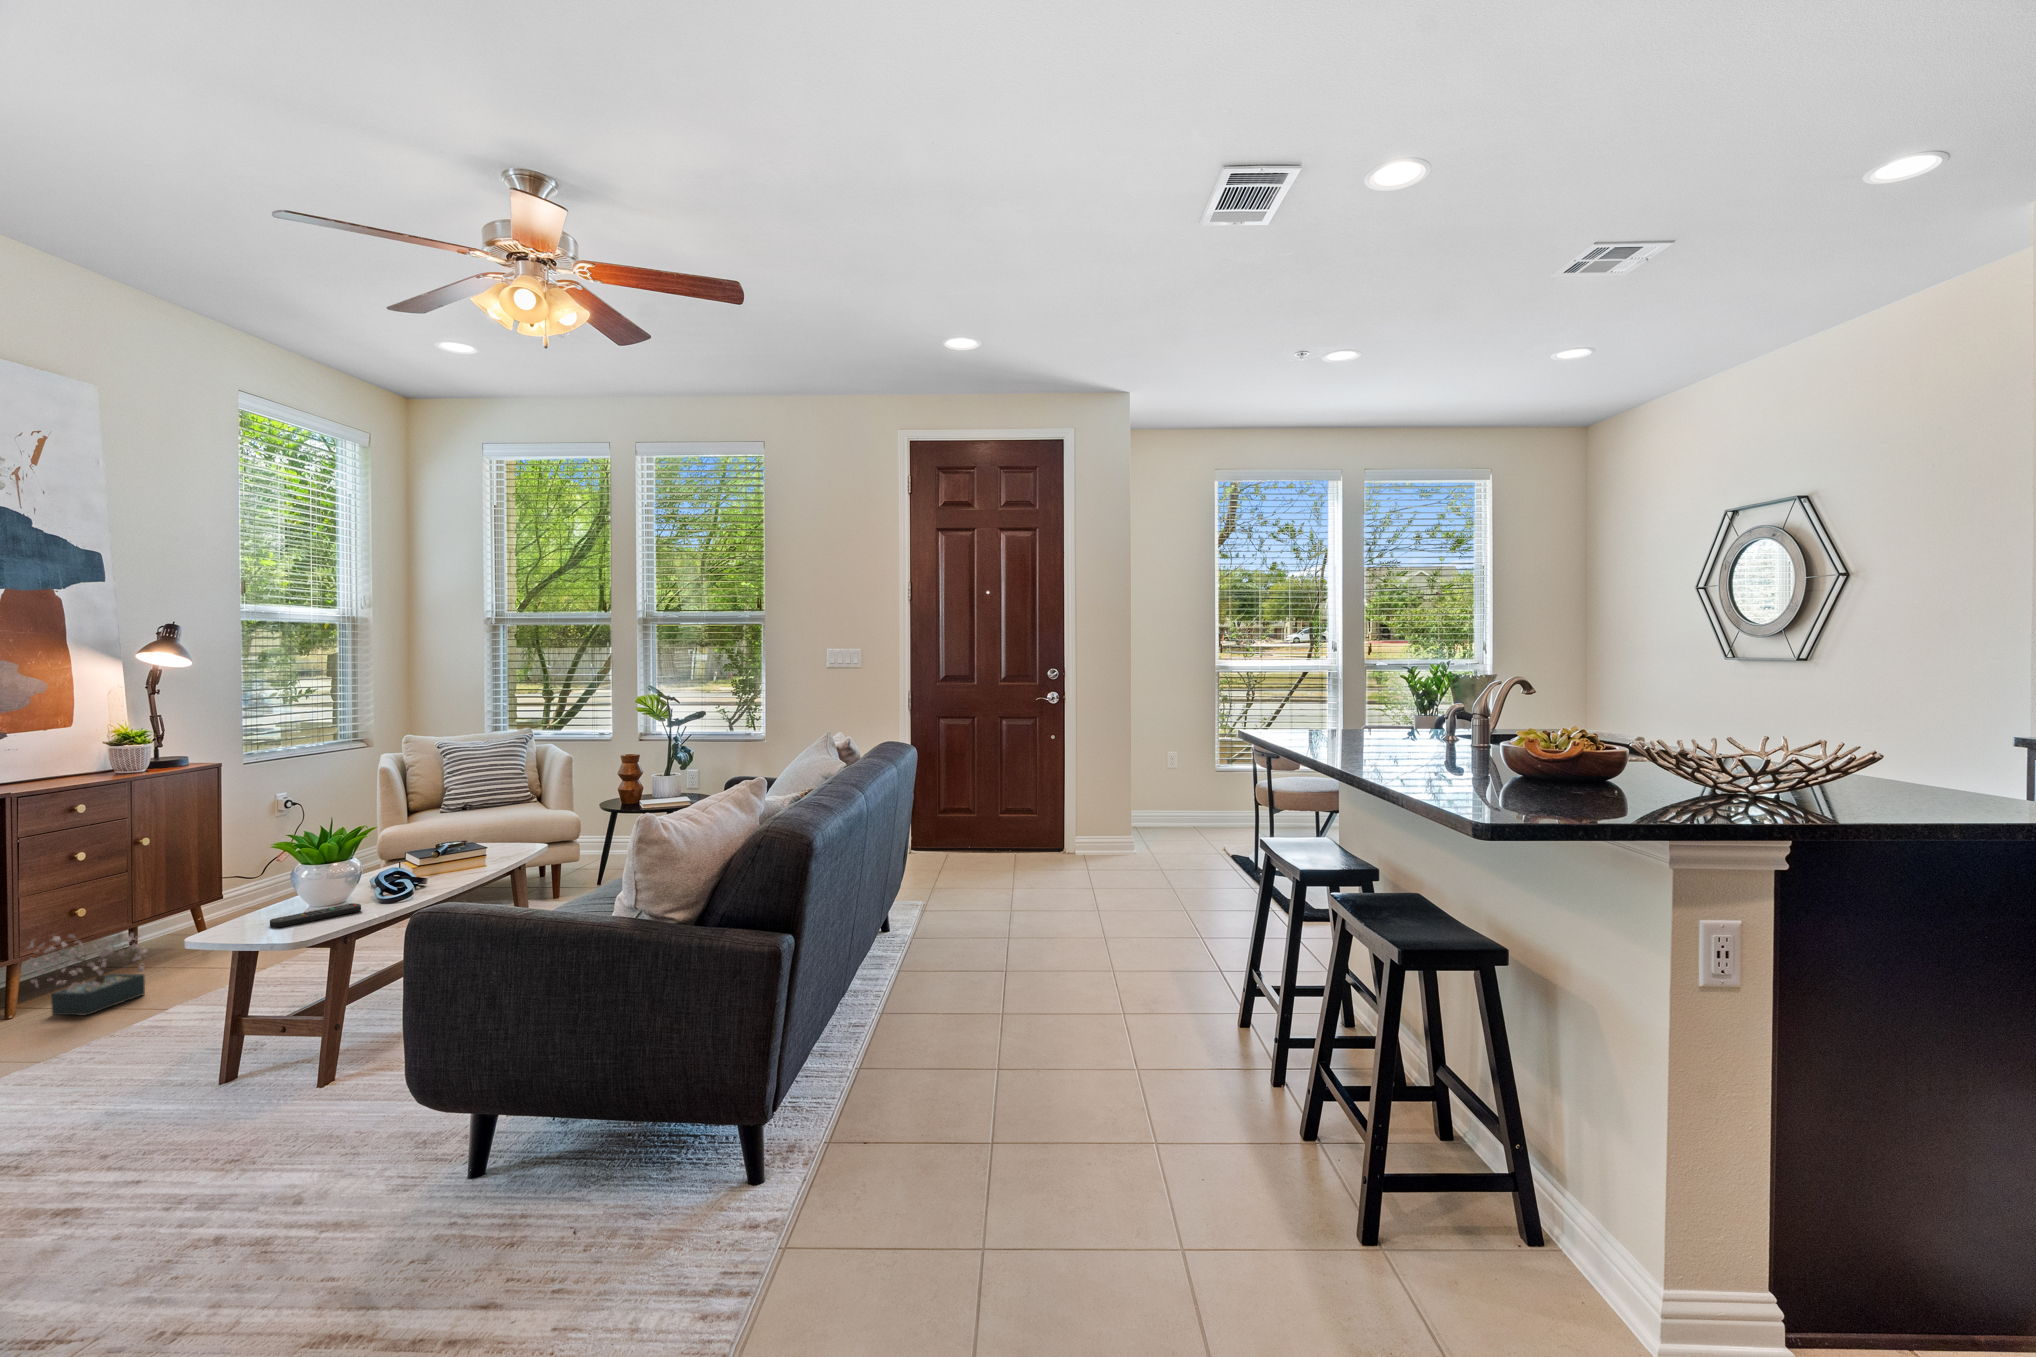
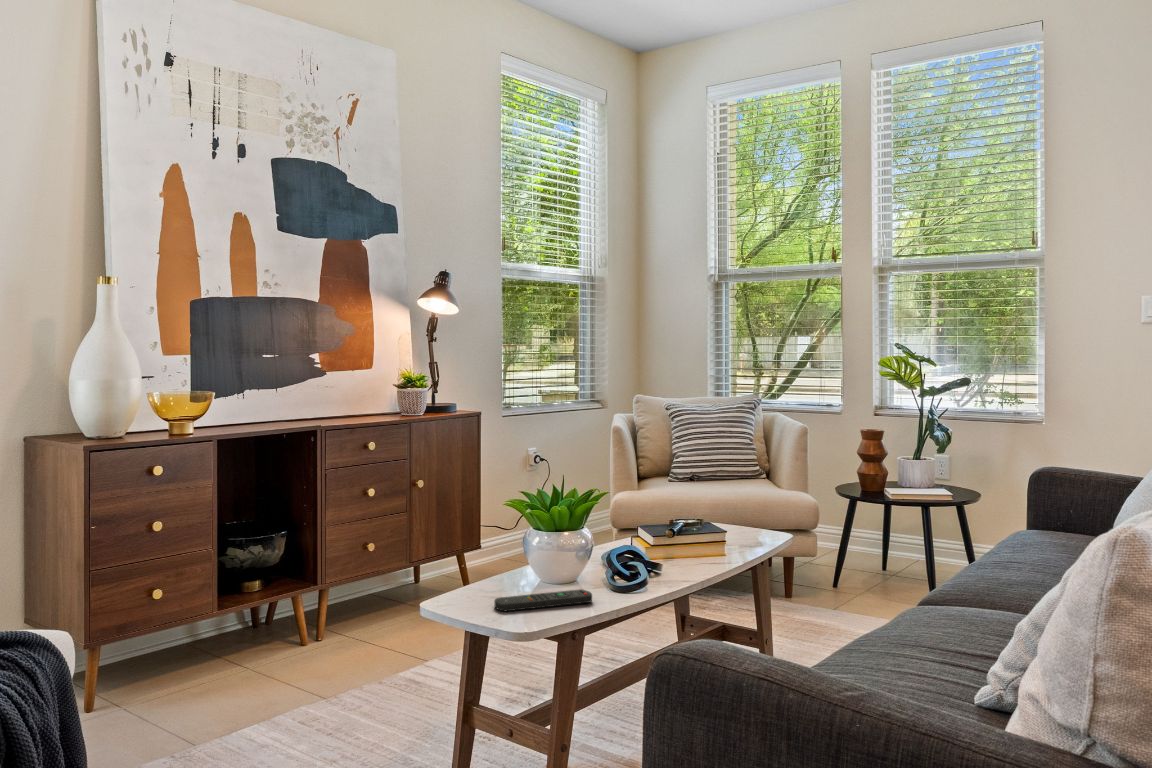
decorative plant: present [26,933,147,1015] -> none [324,570,416,656]

